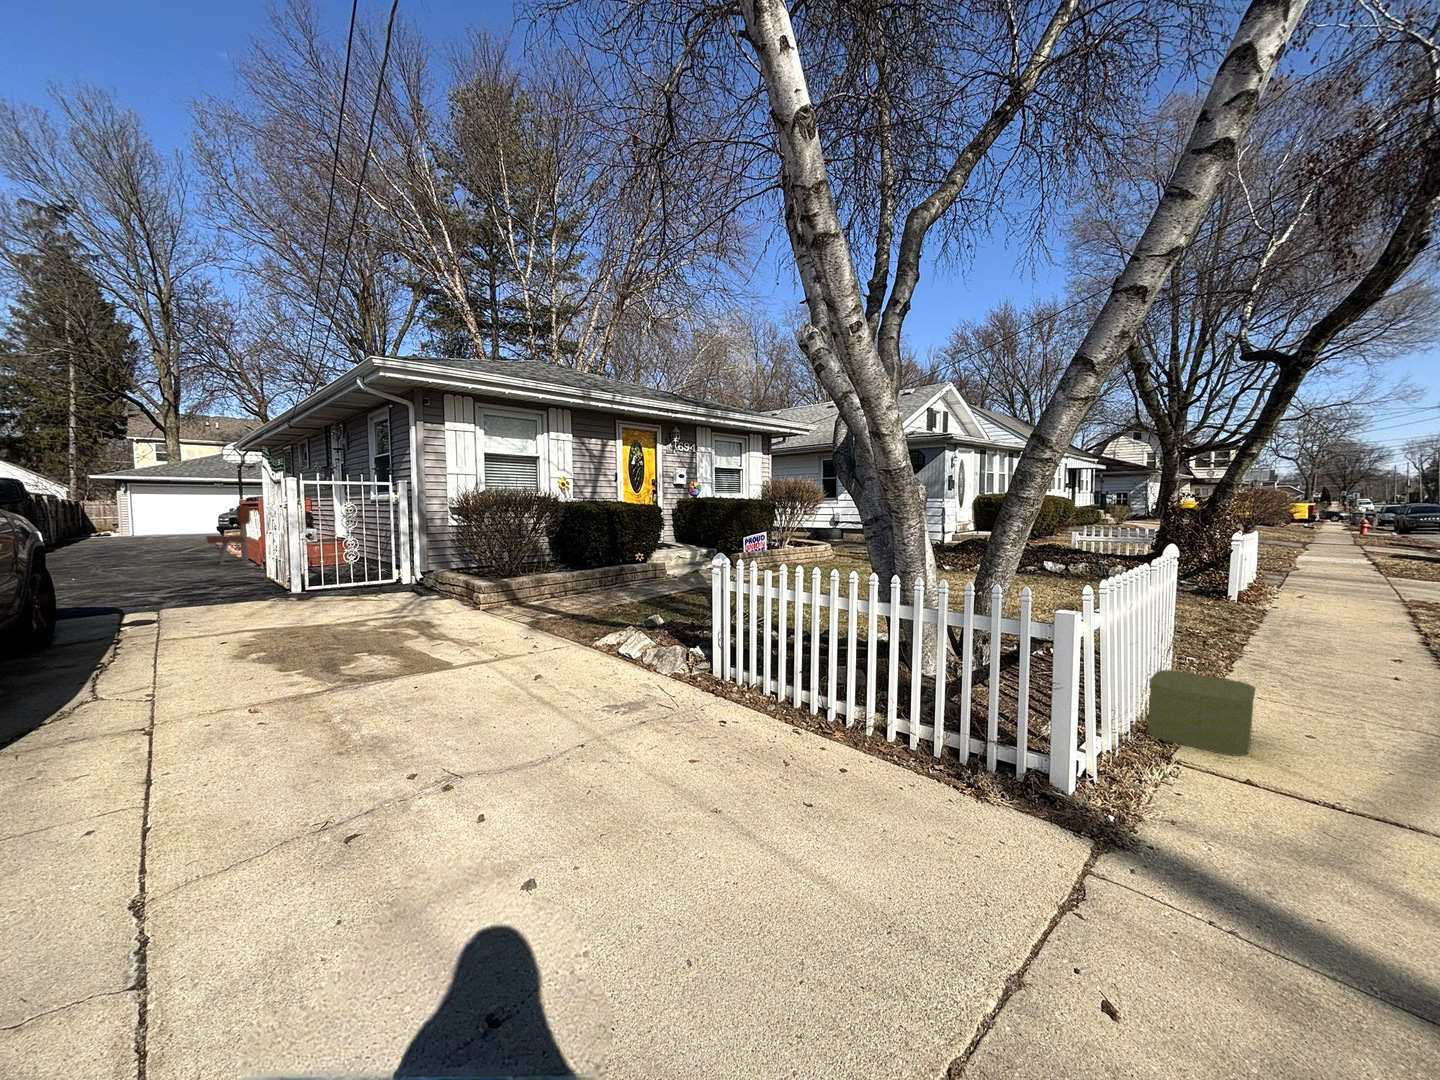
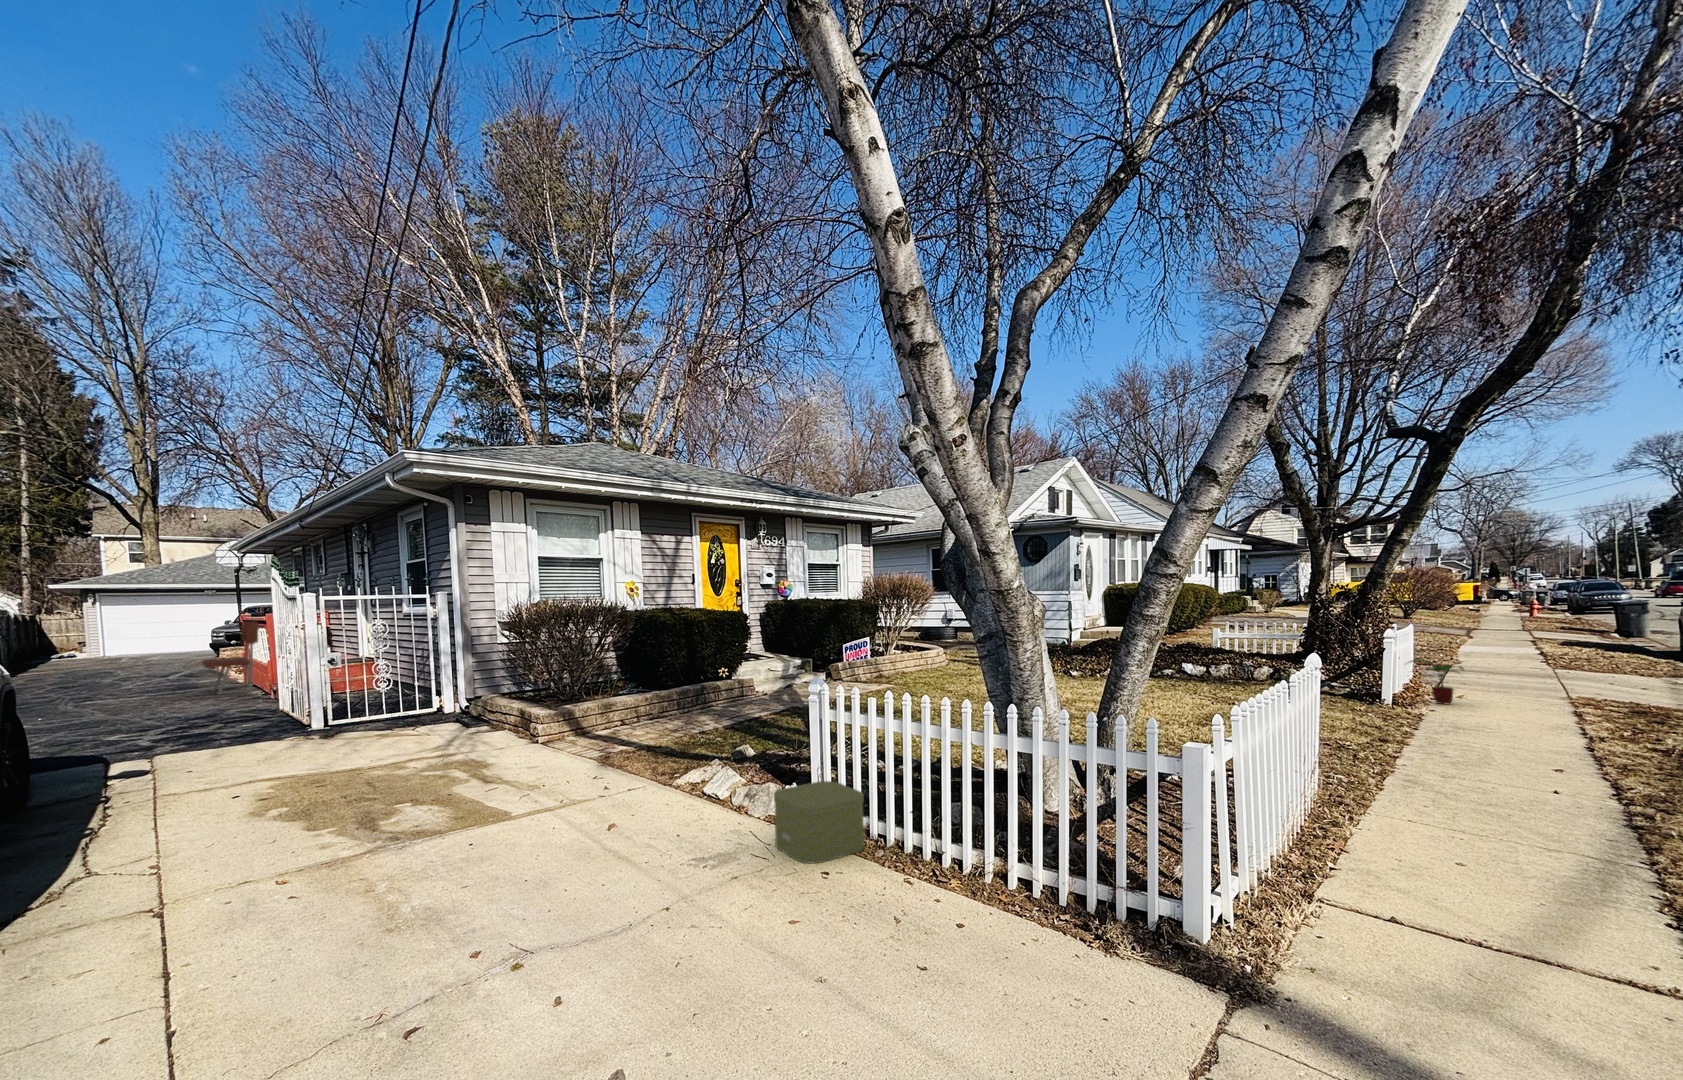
potted plant: none [1250,562,1307,602] -> present [1409,659,1464,704]
storage box: present [1147,670,1256,756] -> present [774,781,864,863]

